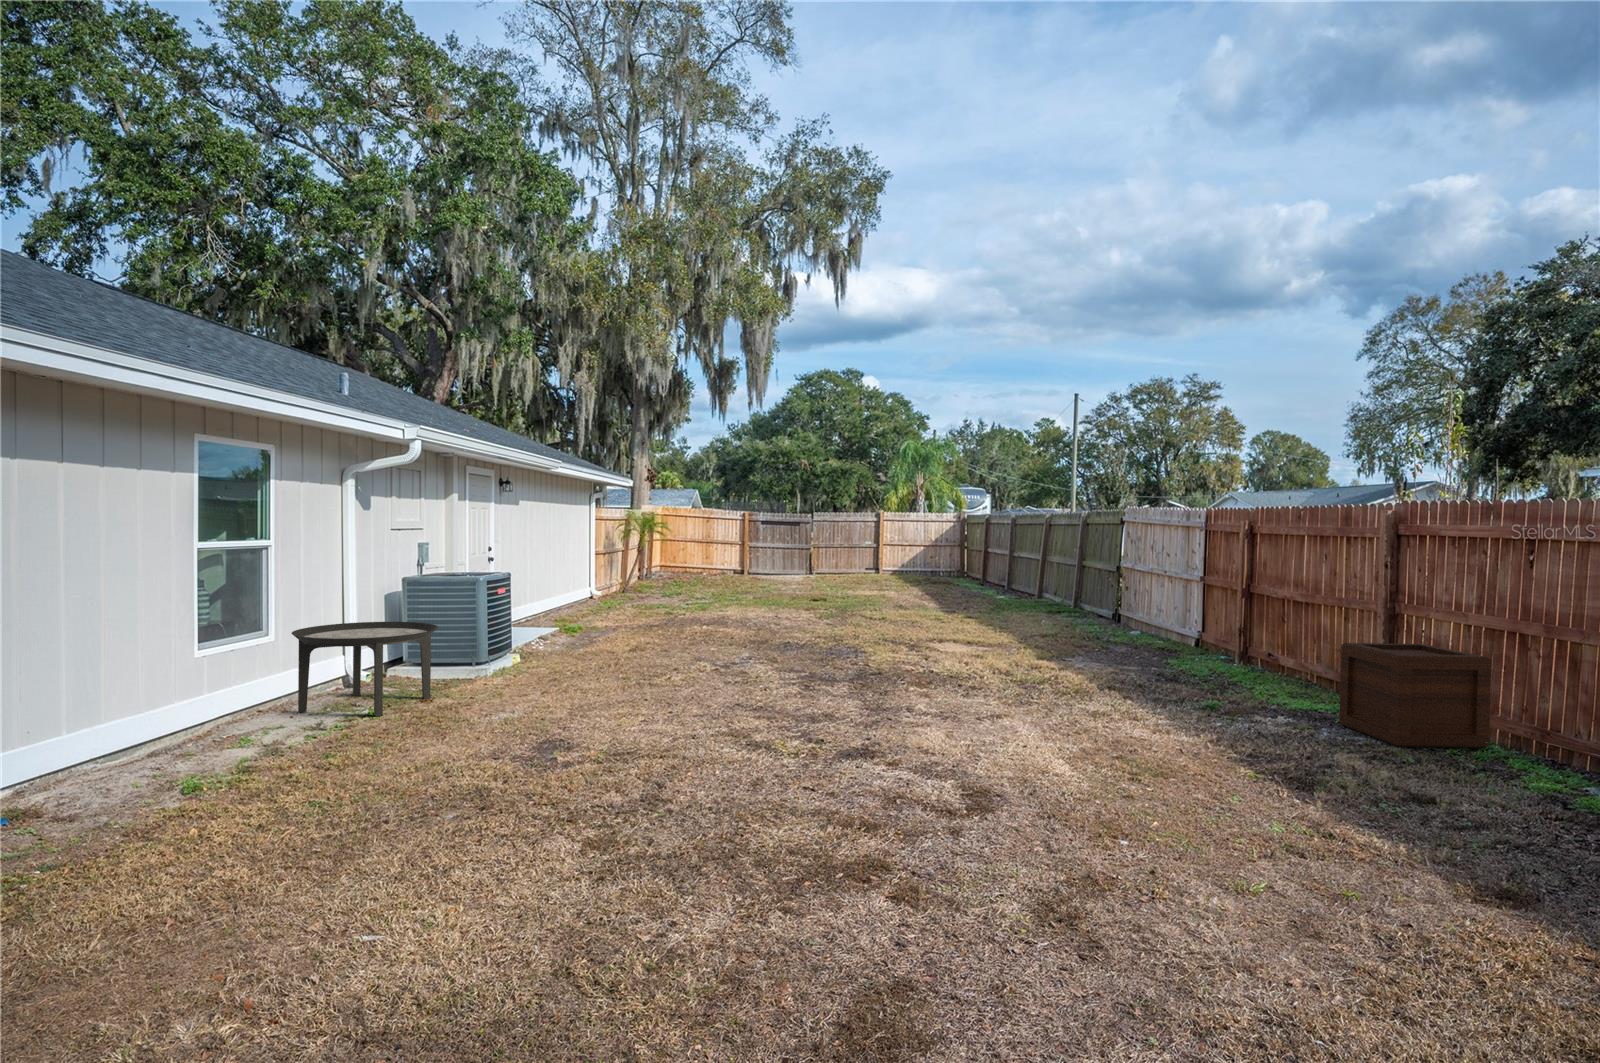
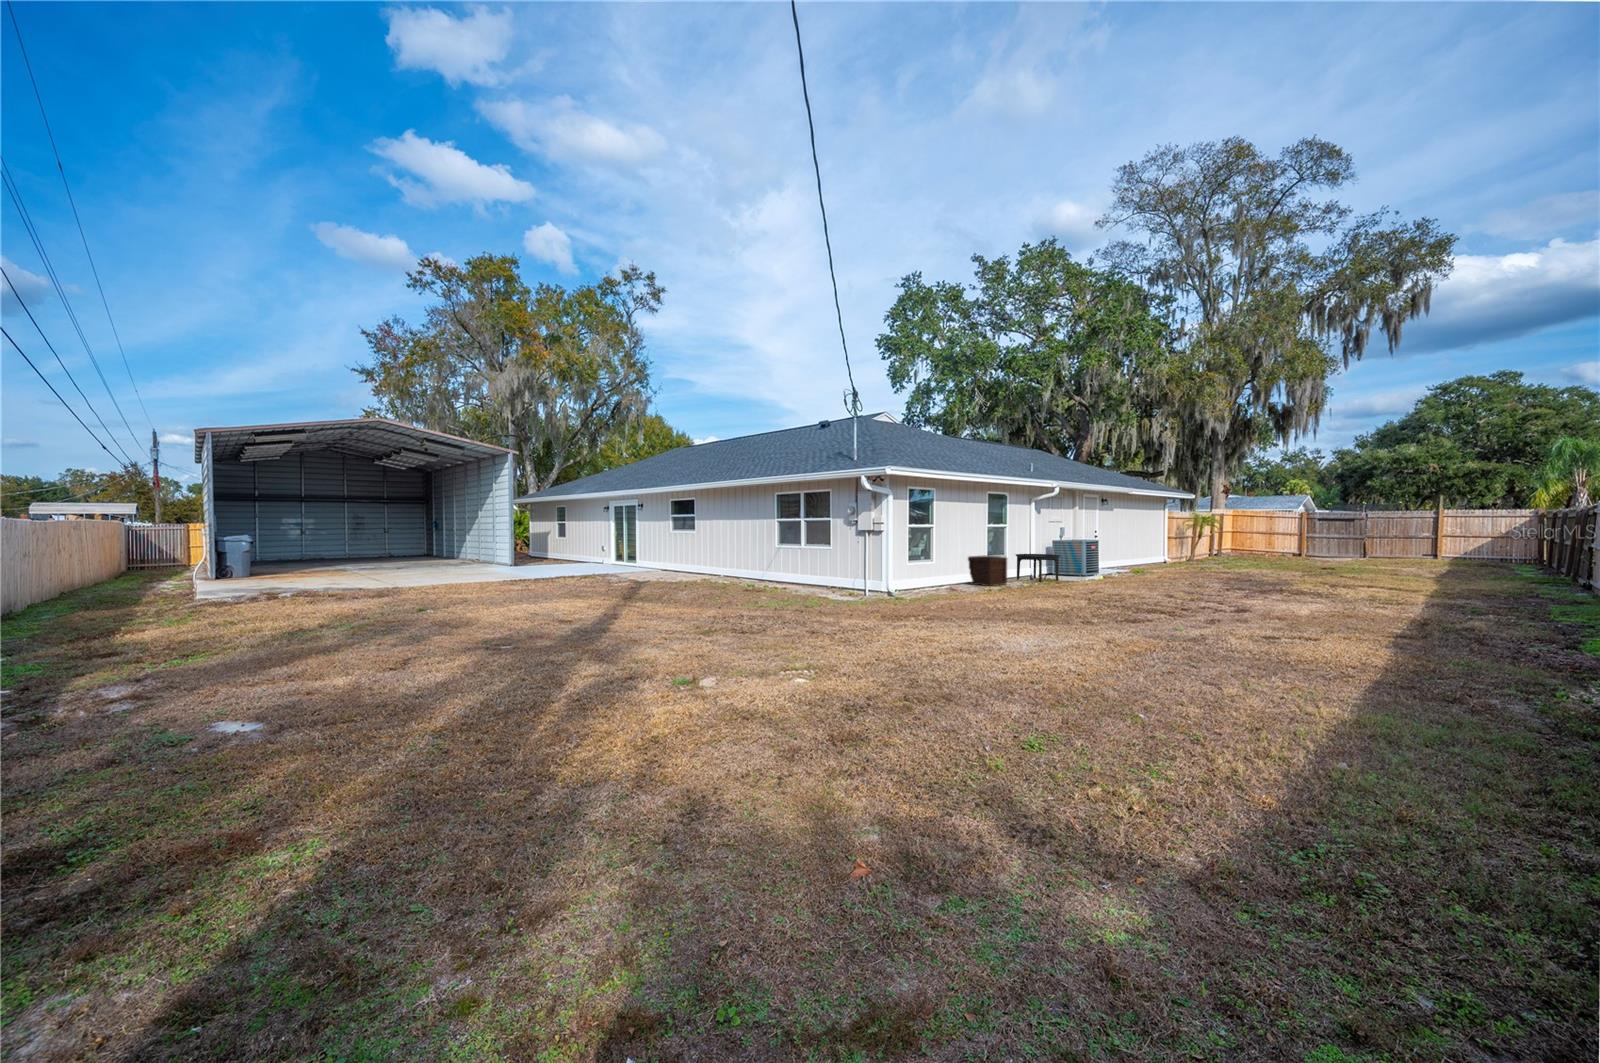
wooden crate: present [1339,643,1492,748] -> present [968,556,1007,586]

